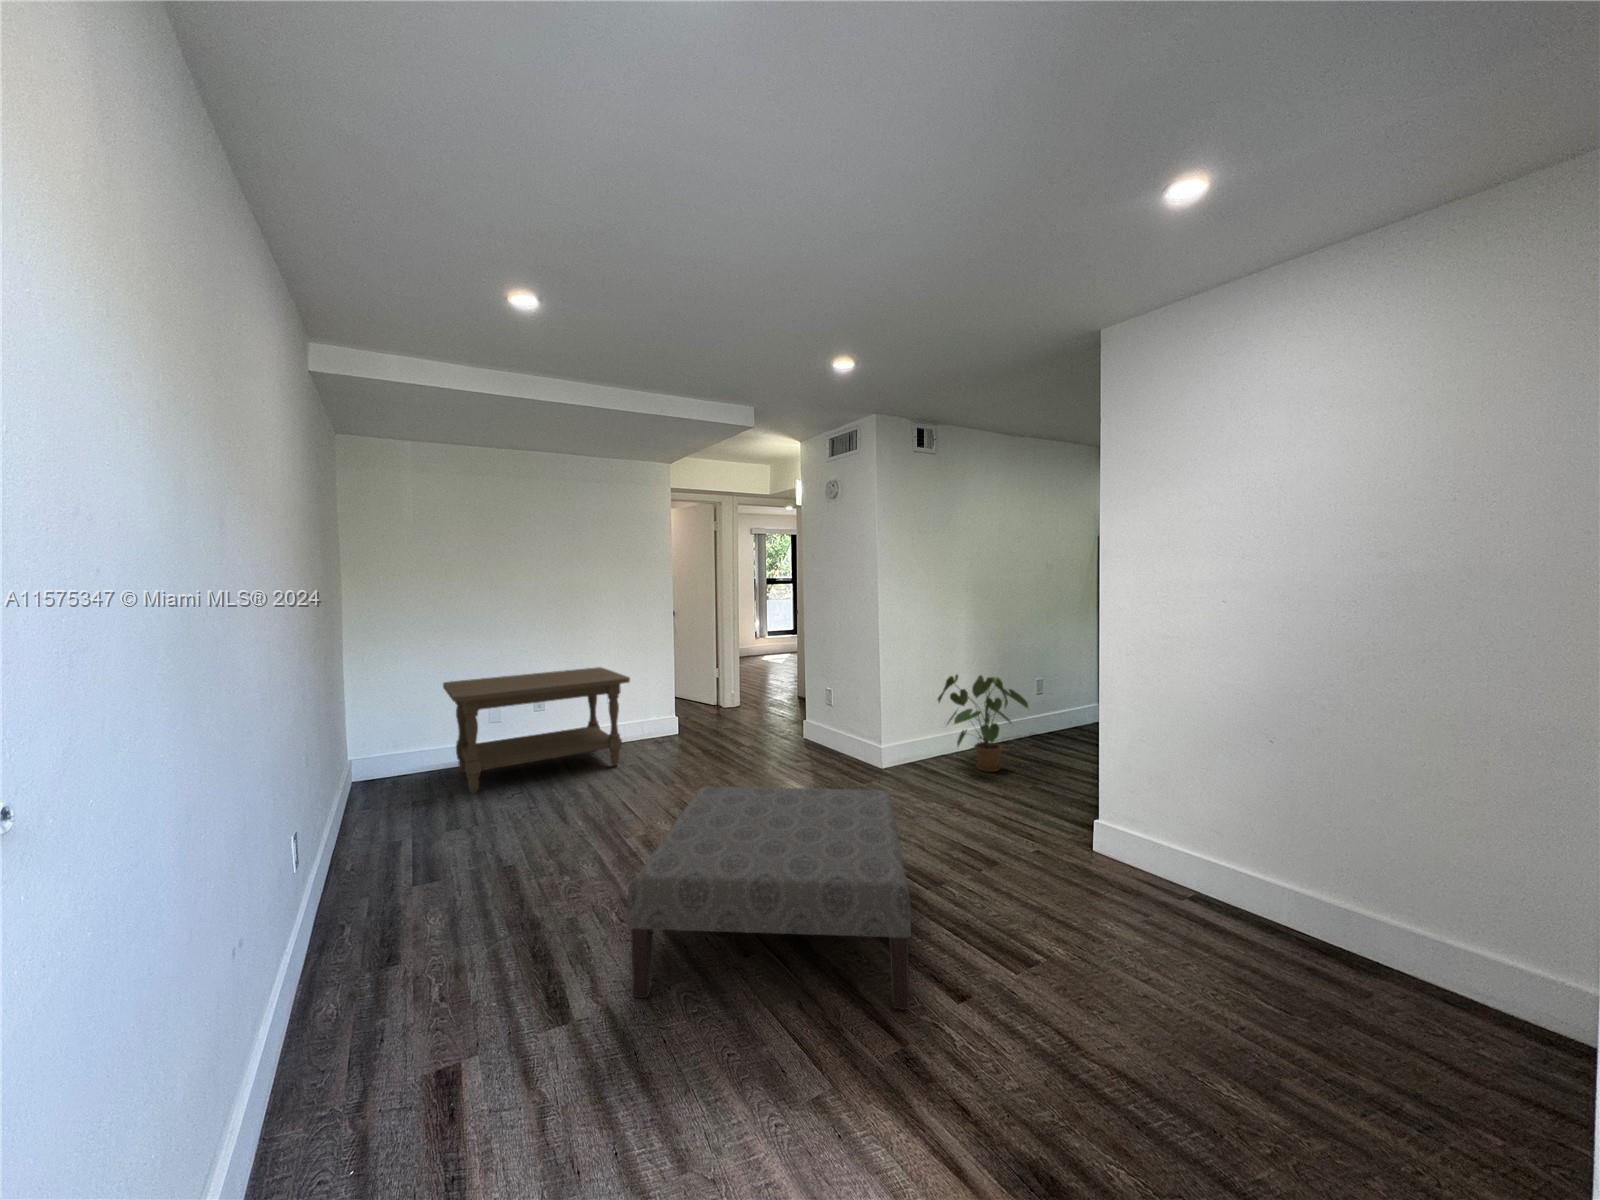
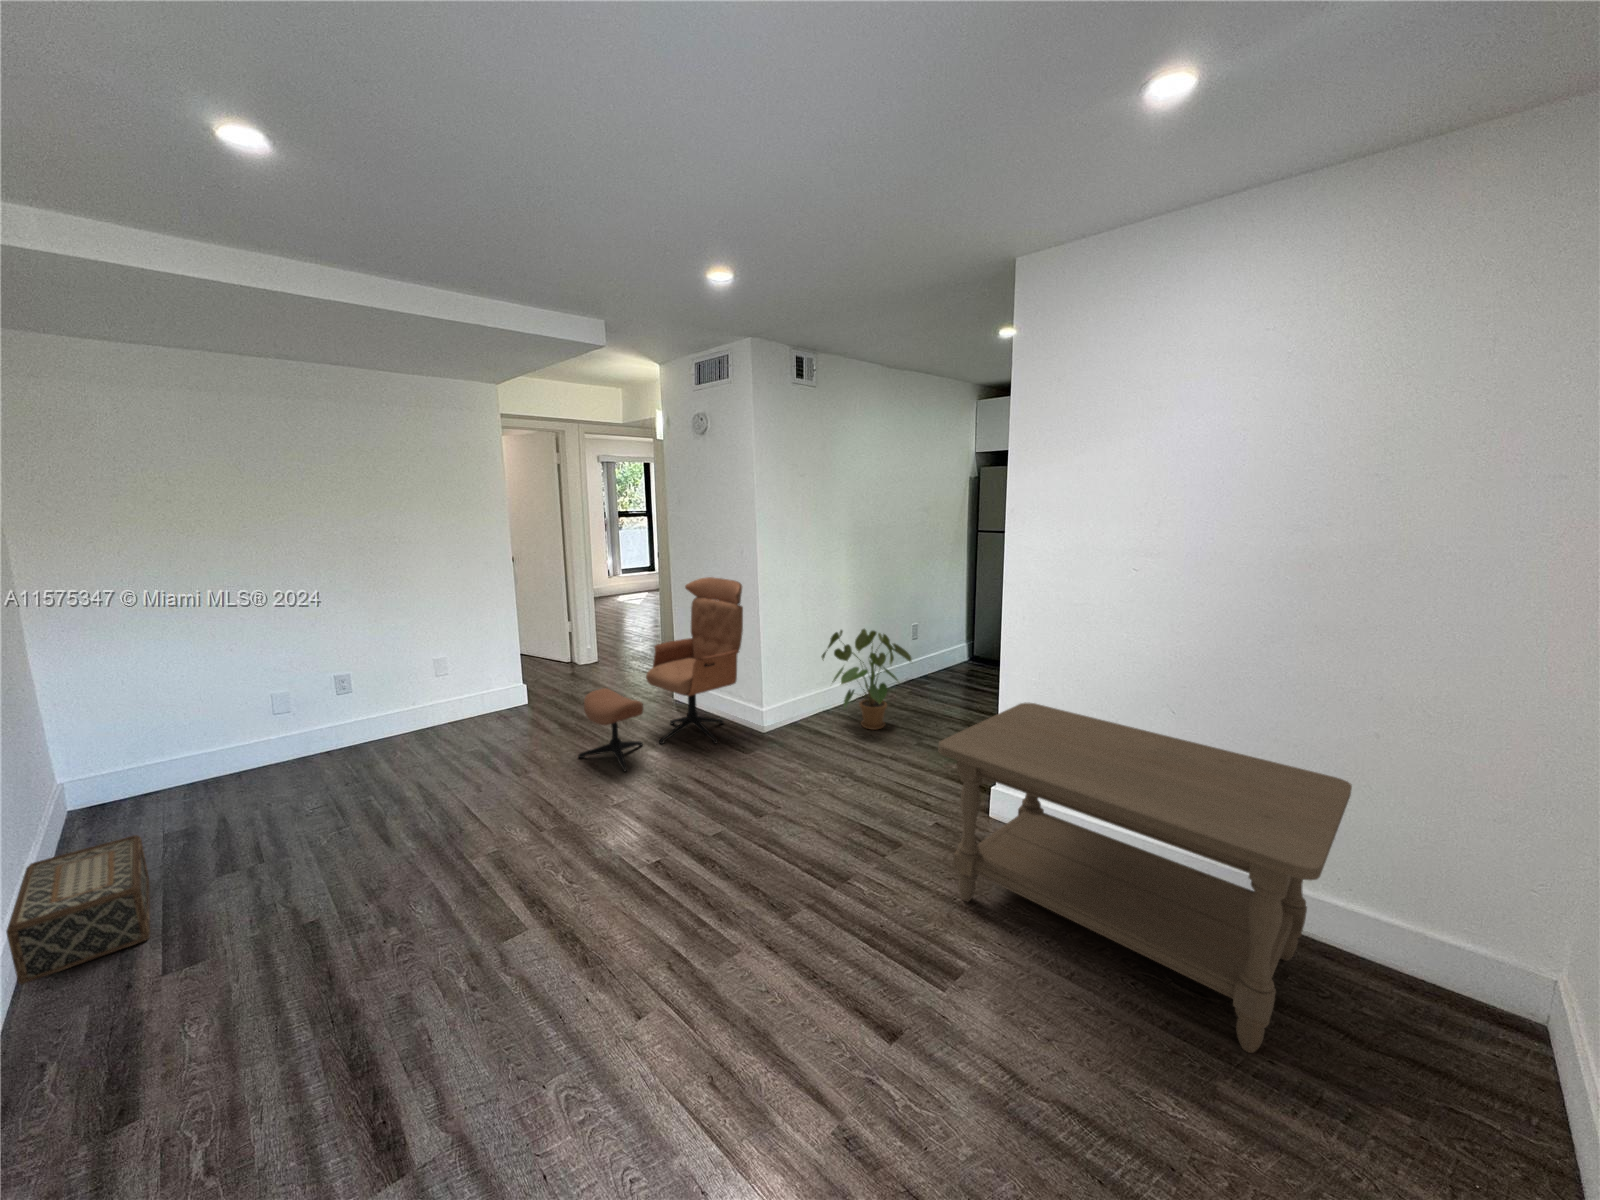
lounge chair: none [715,623,862,788] -> present [578,577,743,771]
coffee table: present [443,667,630,793] -> present [939,703,1352,1053]
ottoman: present [628,787,911,1009] -> none [481,788,843,1113]
woven basket: none [333,793,410,880] -> present [6,835,150,985]

